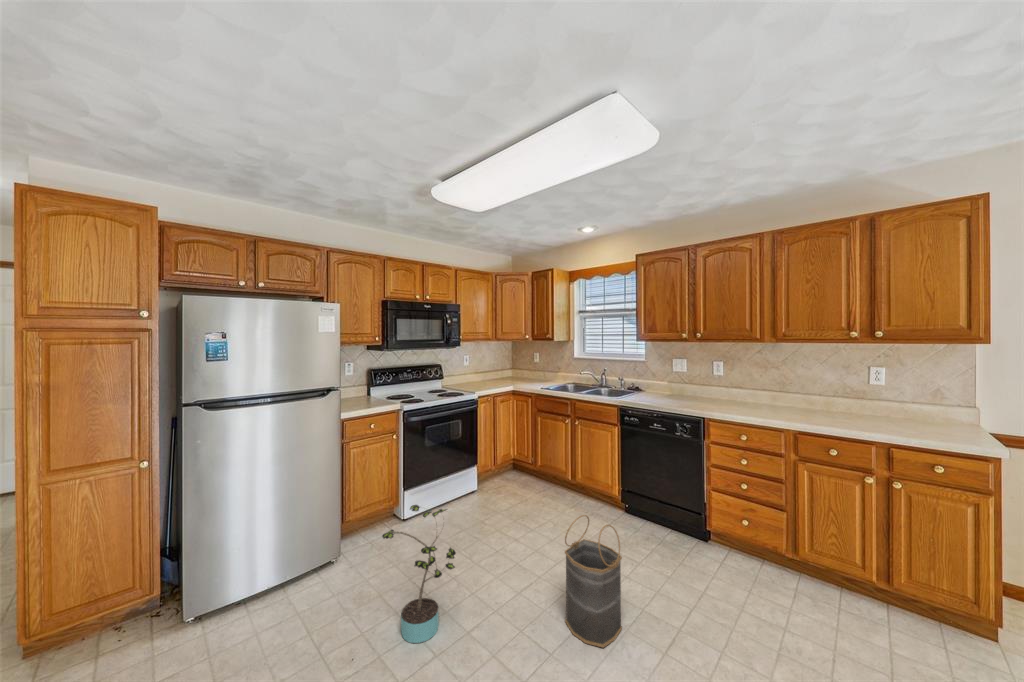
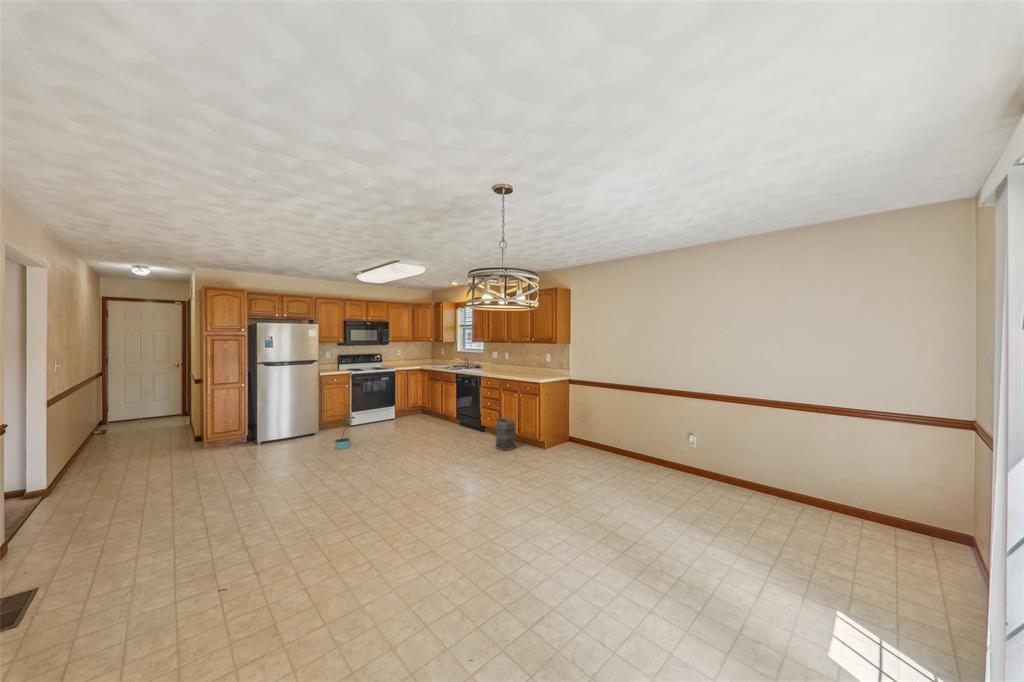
basket: present [565,515,622,648] -> present [496,418,516,450]

